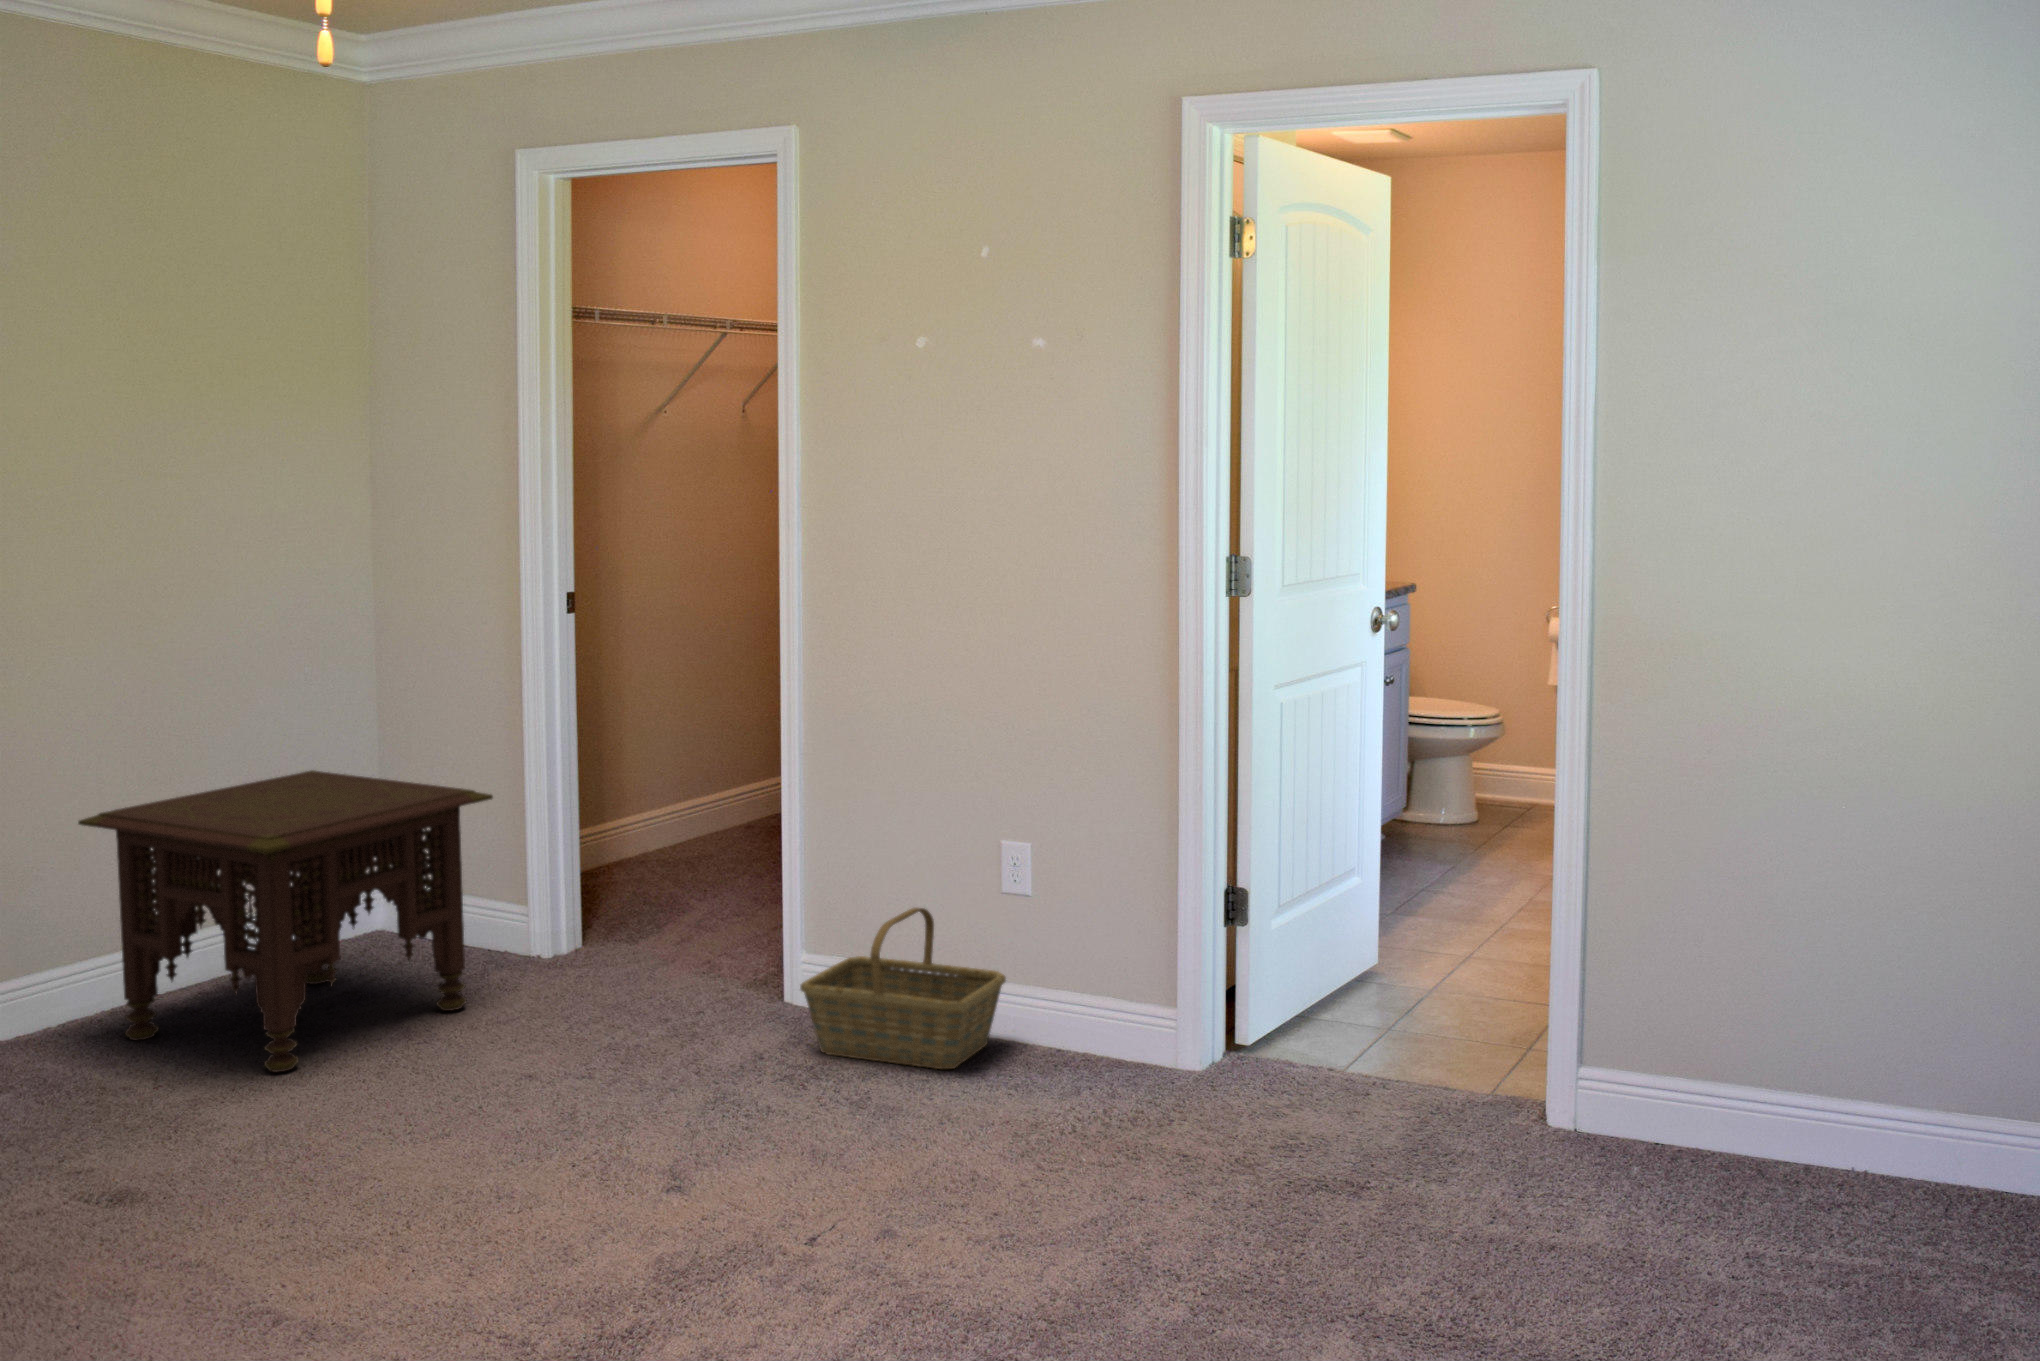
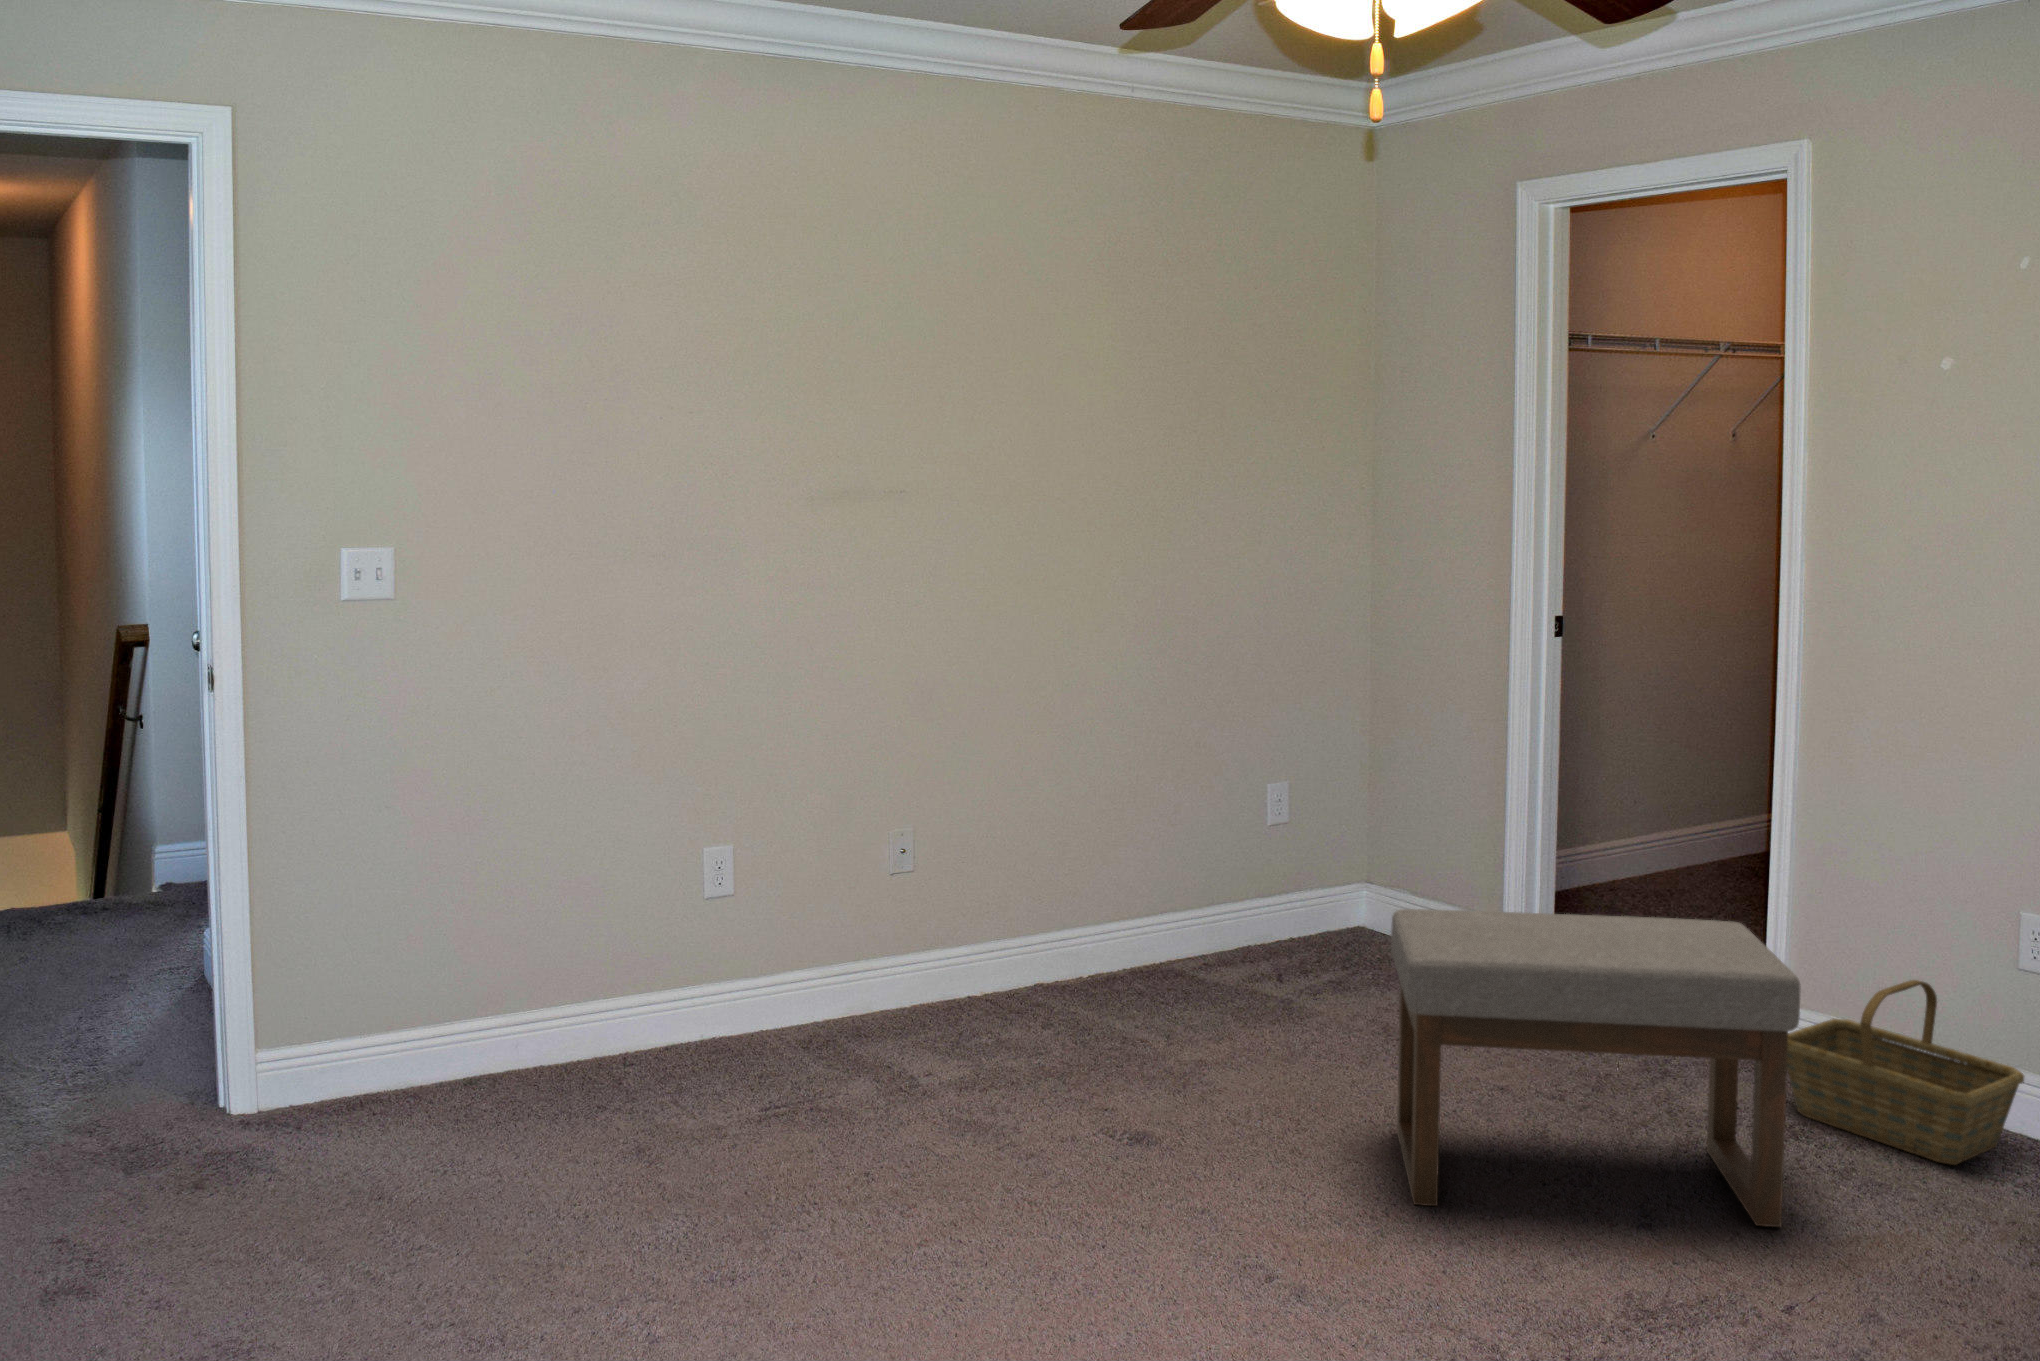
side table: present [78,770,493,1072] -> none [1145,758,1479,1022]
ottoman: none [401,878,814,1230] -> present [1391,909,1801,1227]

